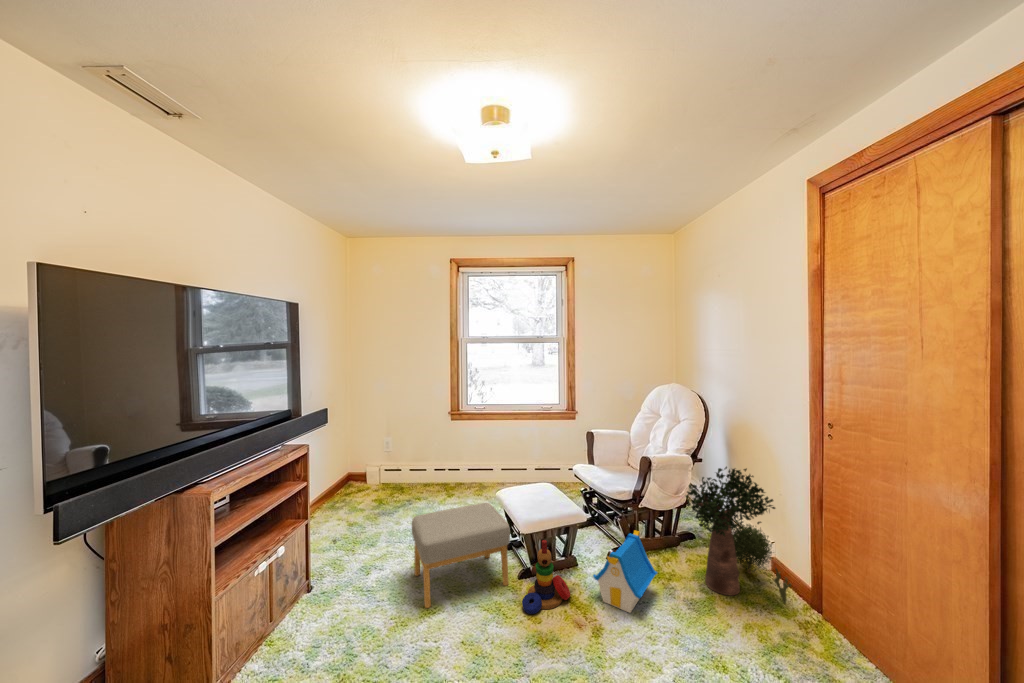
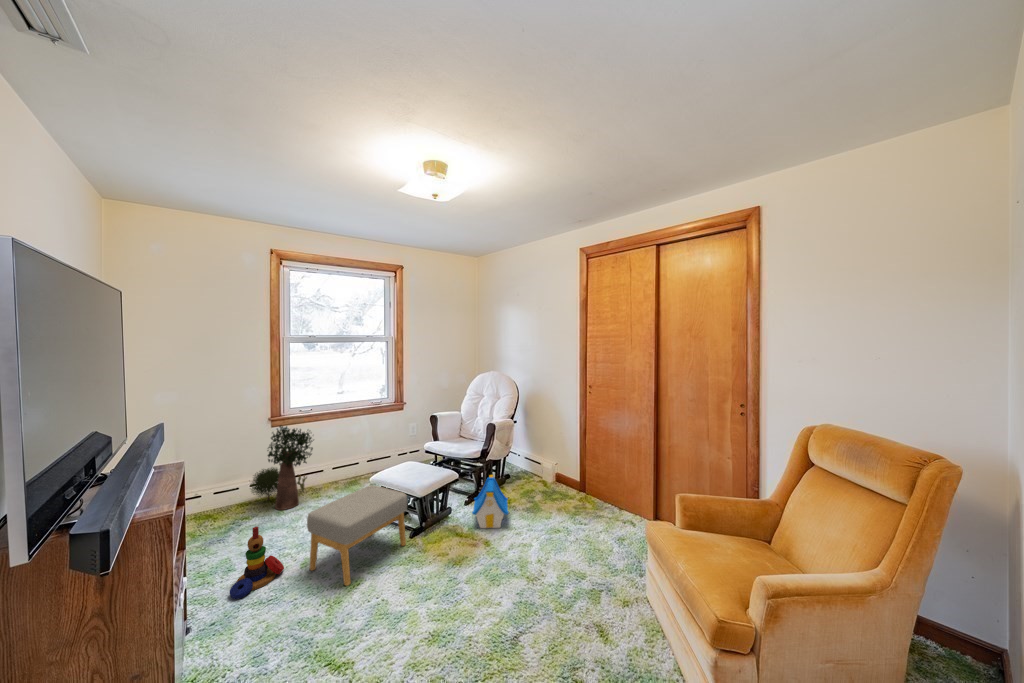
potted plant: present [686,467,792,603] -> present [250,425,313,510]
stacking toy: present [522,540,570,614] -> present [230,527,284,599]

